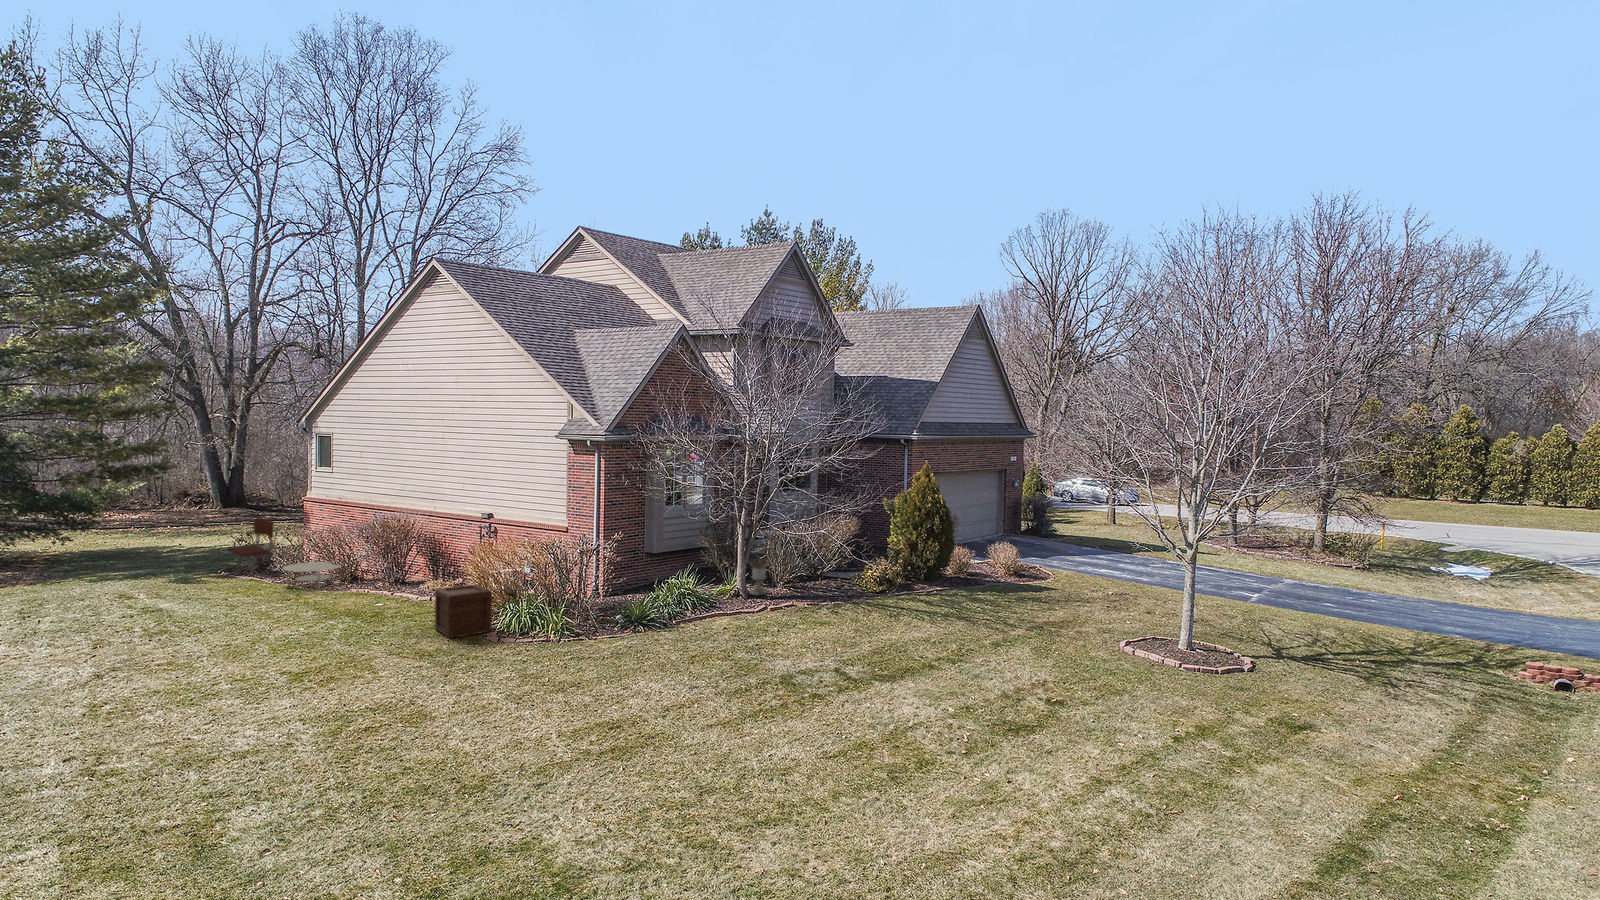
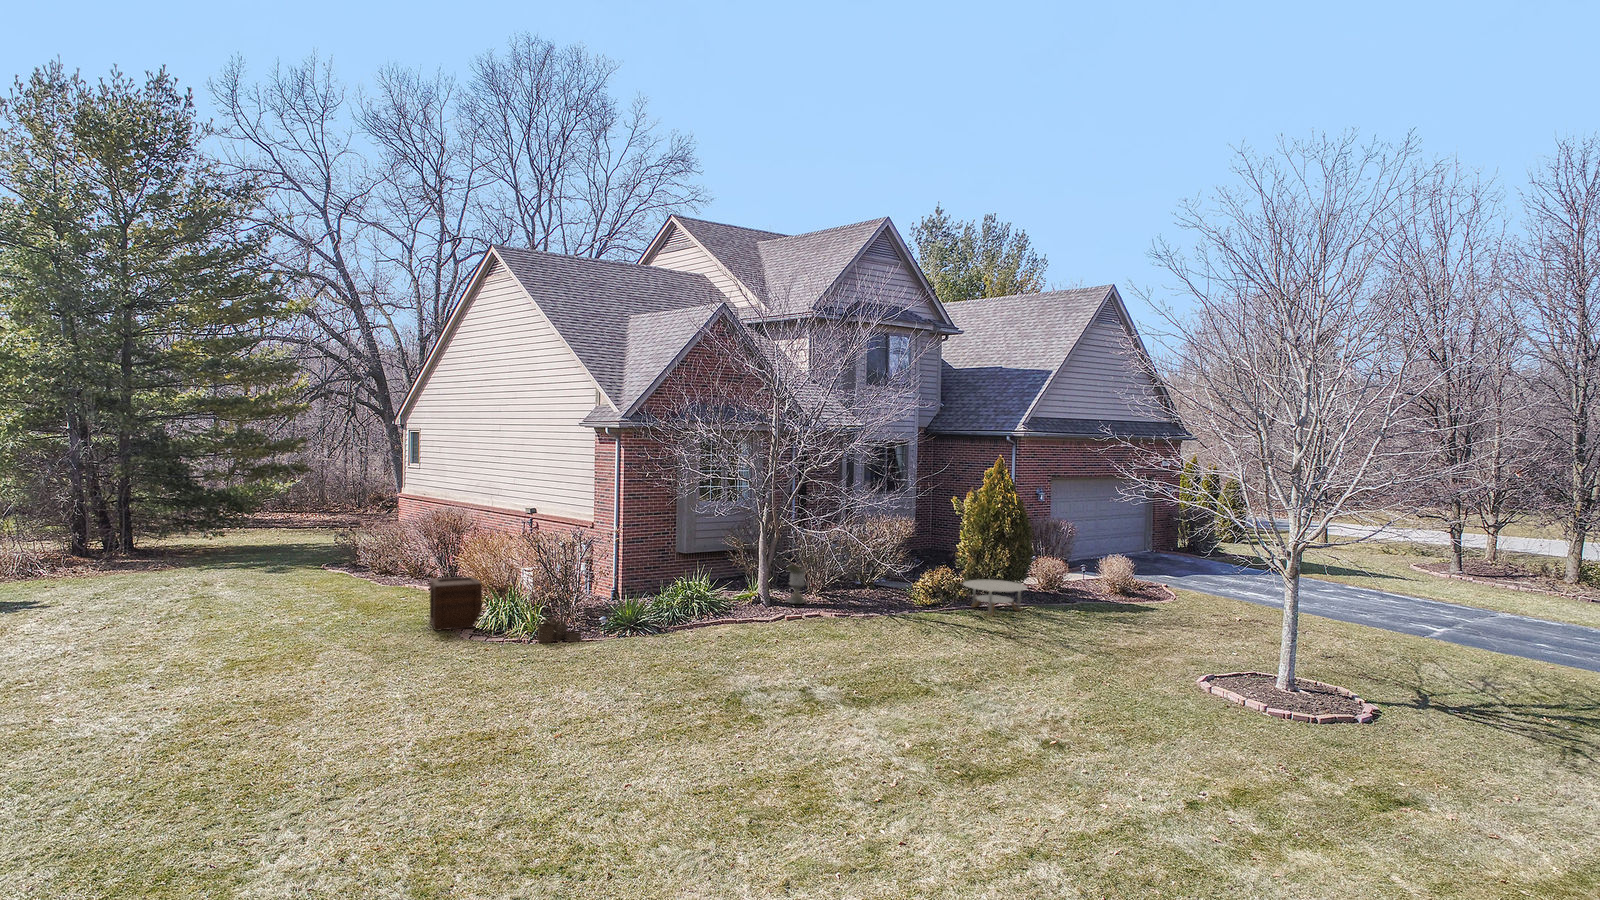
bench: present [227,518,273,576] -> none [314,511,353,567]
round table: present [282,562,341,591] -> present [963,580,1027,616]
woven basket: none [553,619,598,644] -> present [538,617,581,643]

